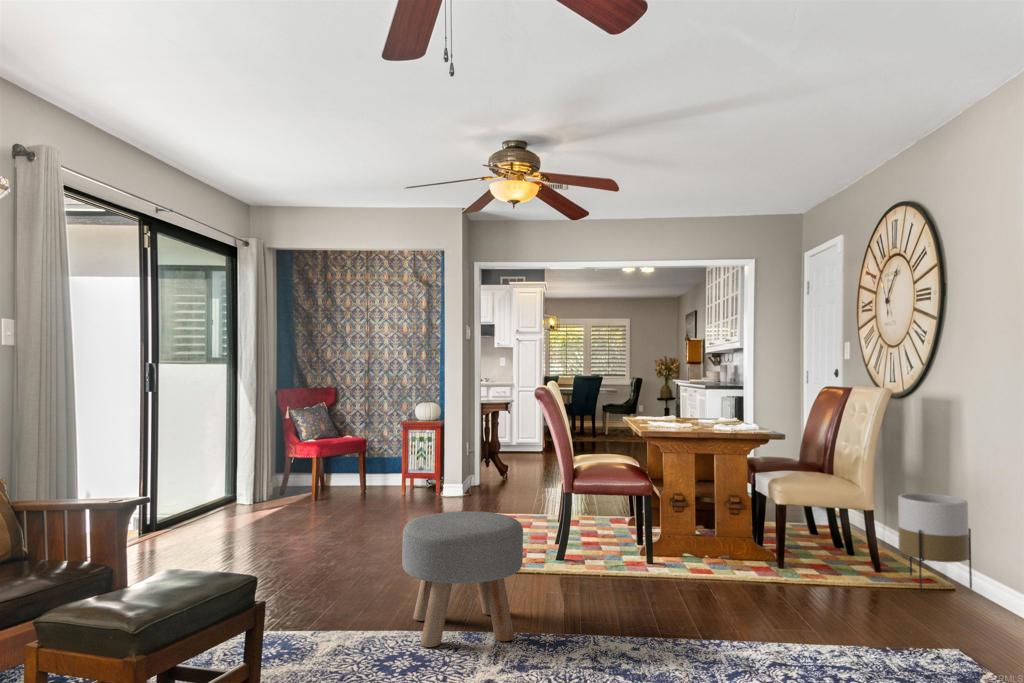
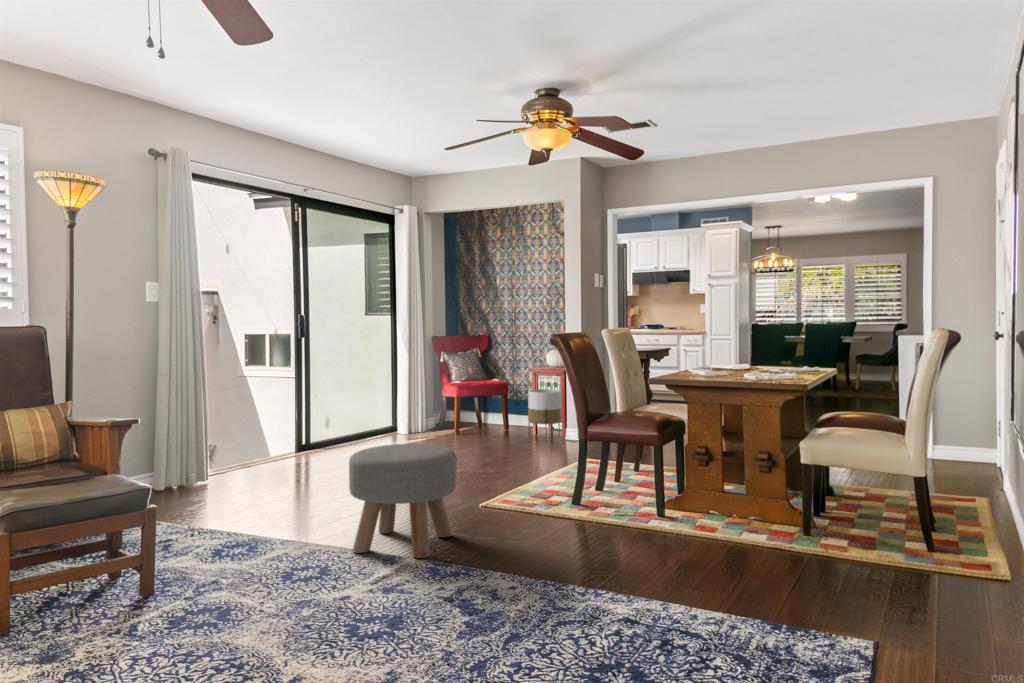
planter: present [898,493,972,591] -> present [528,389,562,436]

